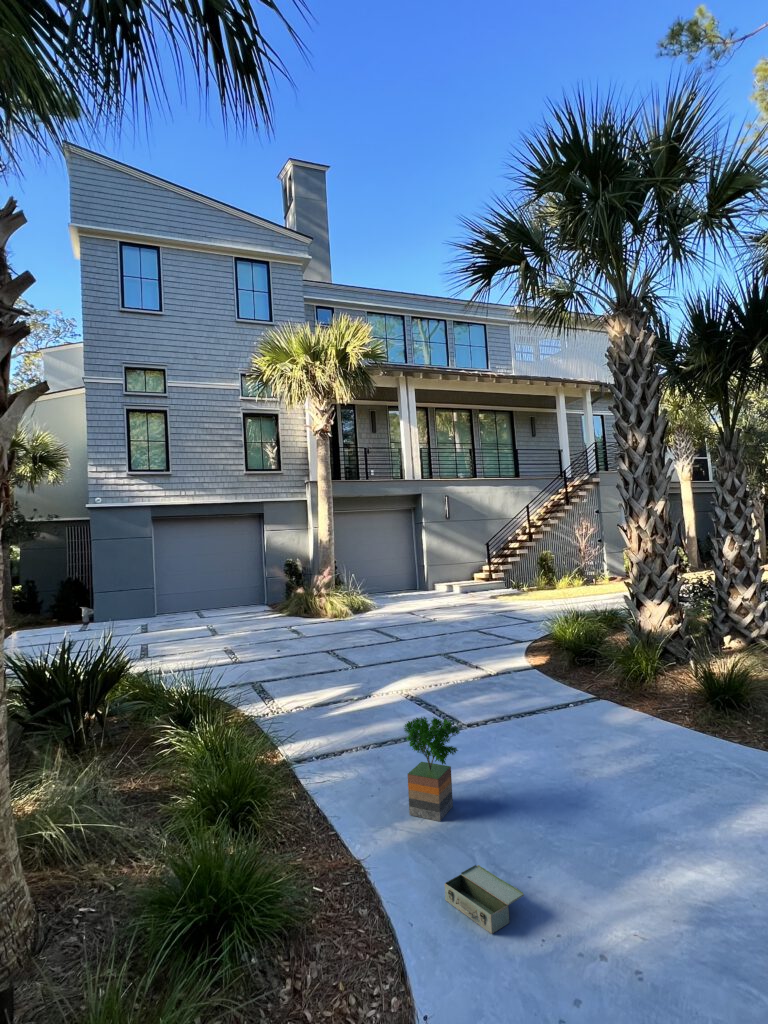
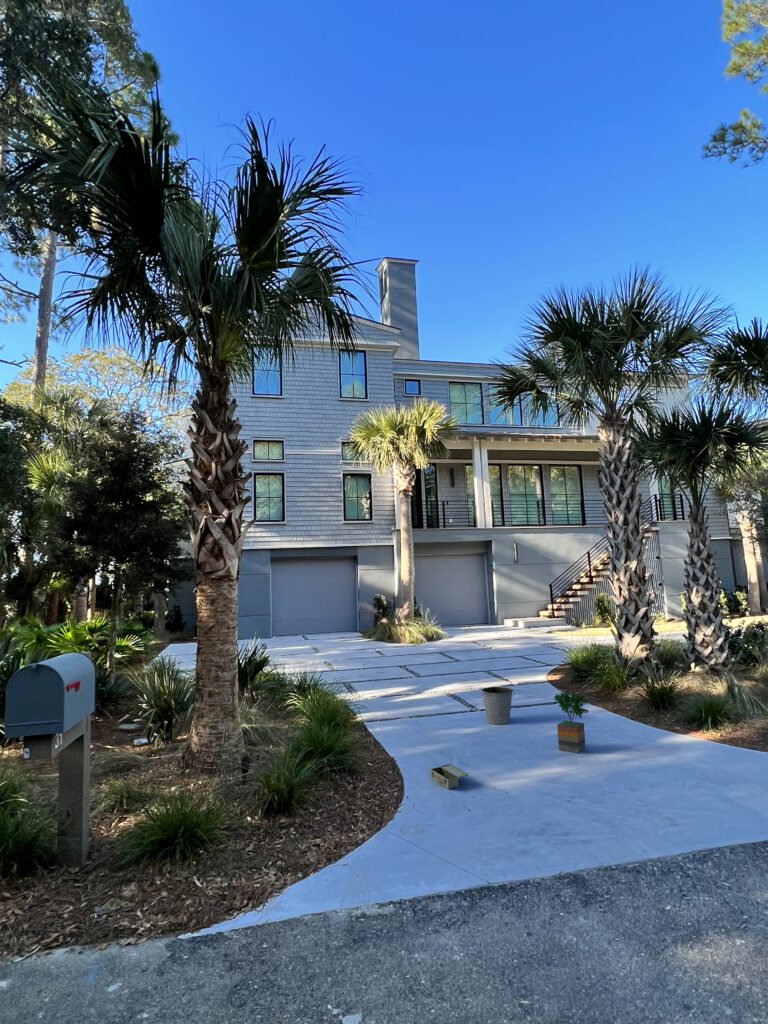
bucket: none [475,689,527,749] -> present [481,687,514,725]
potted tree: present [404,717,460,821] -> present [554,692,589,753]

